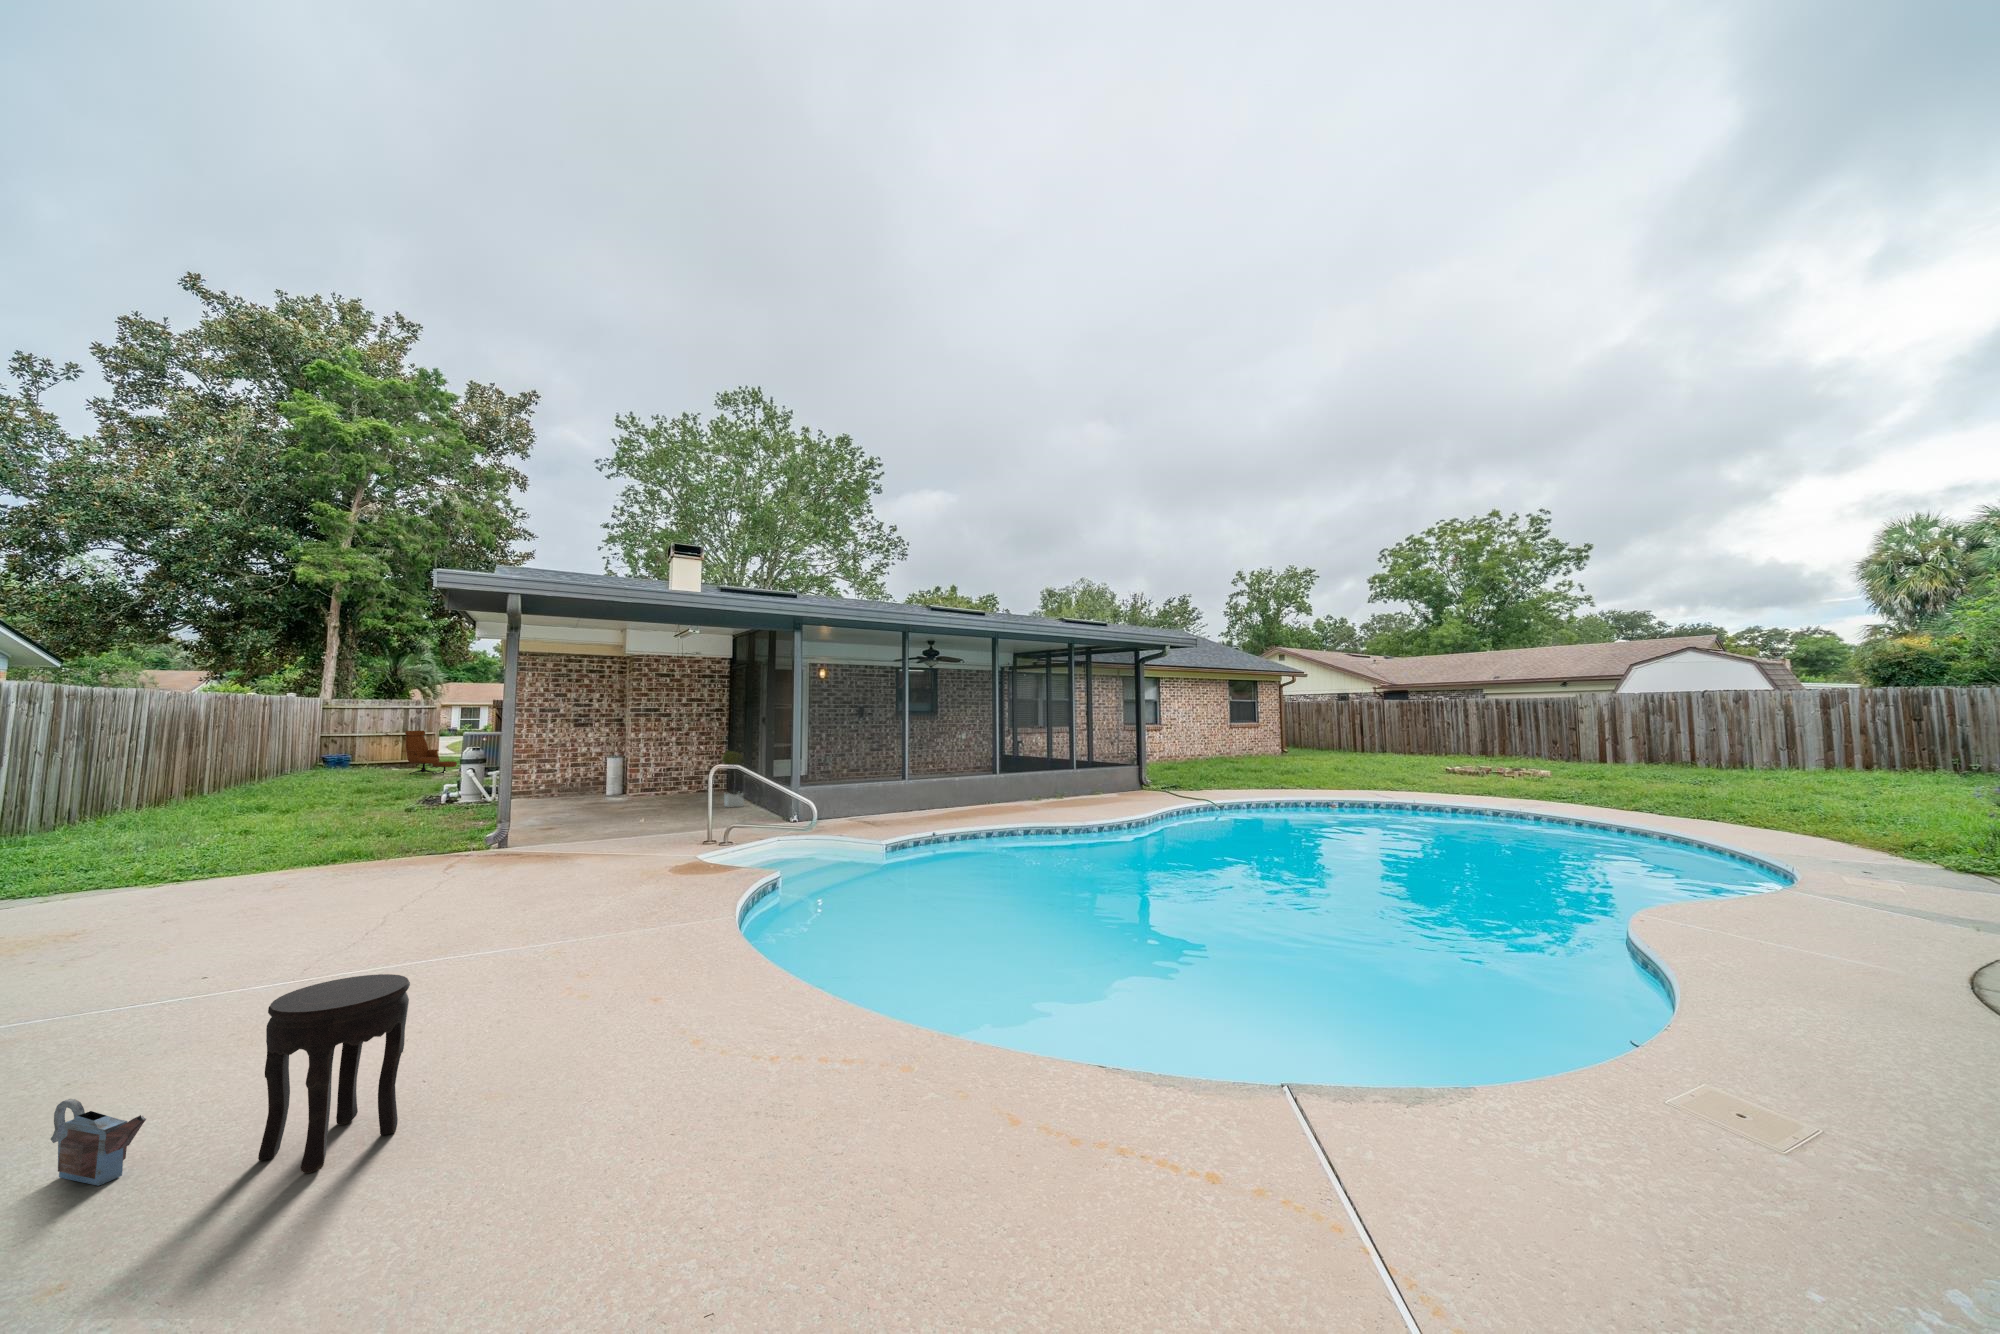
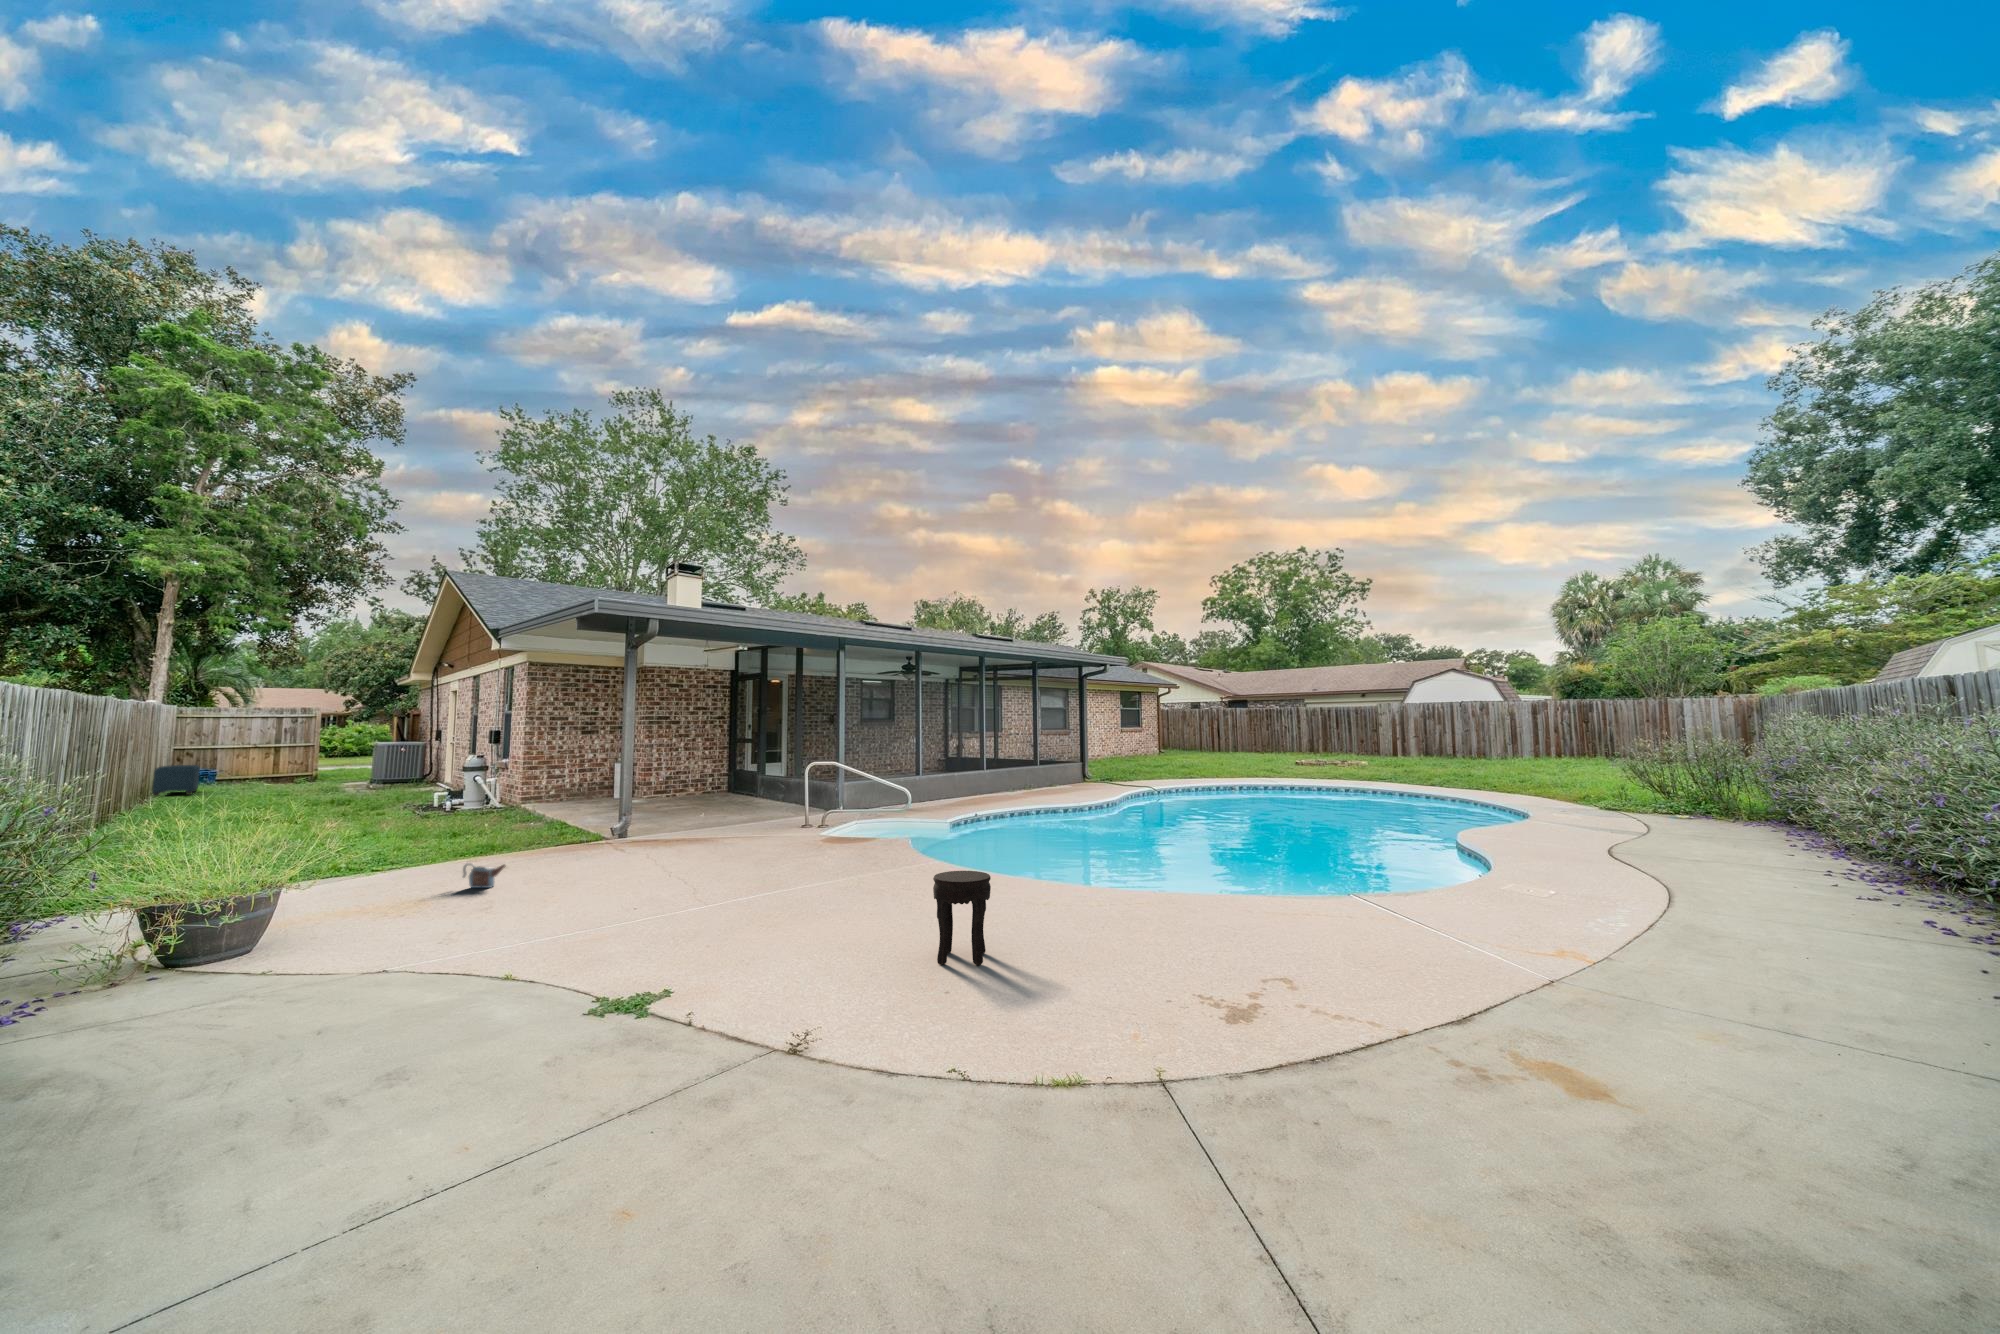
lounge chair: present [405,731,457,774] -> none [315,741,379,788]
potted tree: present [722,751,745,807] -> none [738,754,760,807]
bench: none [248,752,301,780] -> present [152,765,200,796]
watering can: present [51,1099,146,1186] -> present [463,863,505,888]

